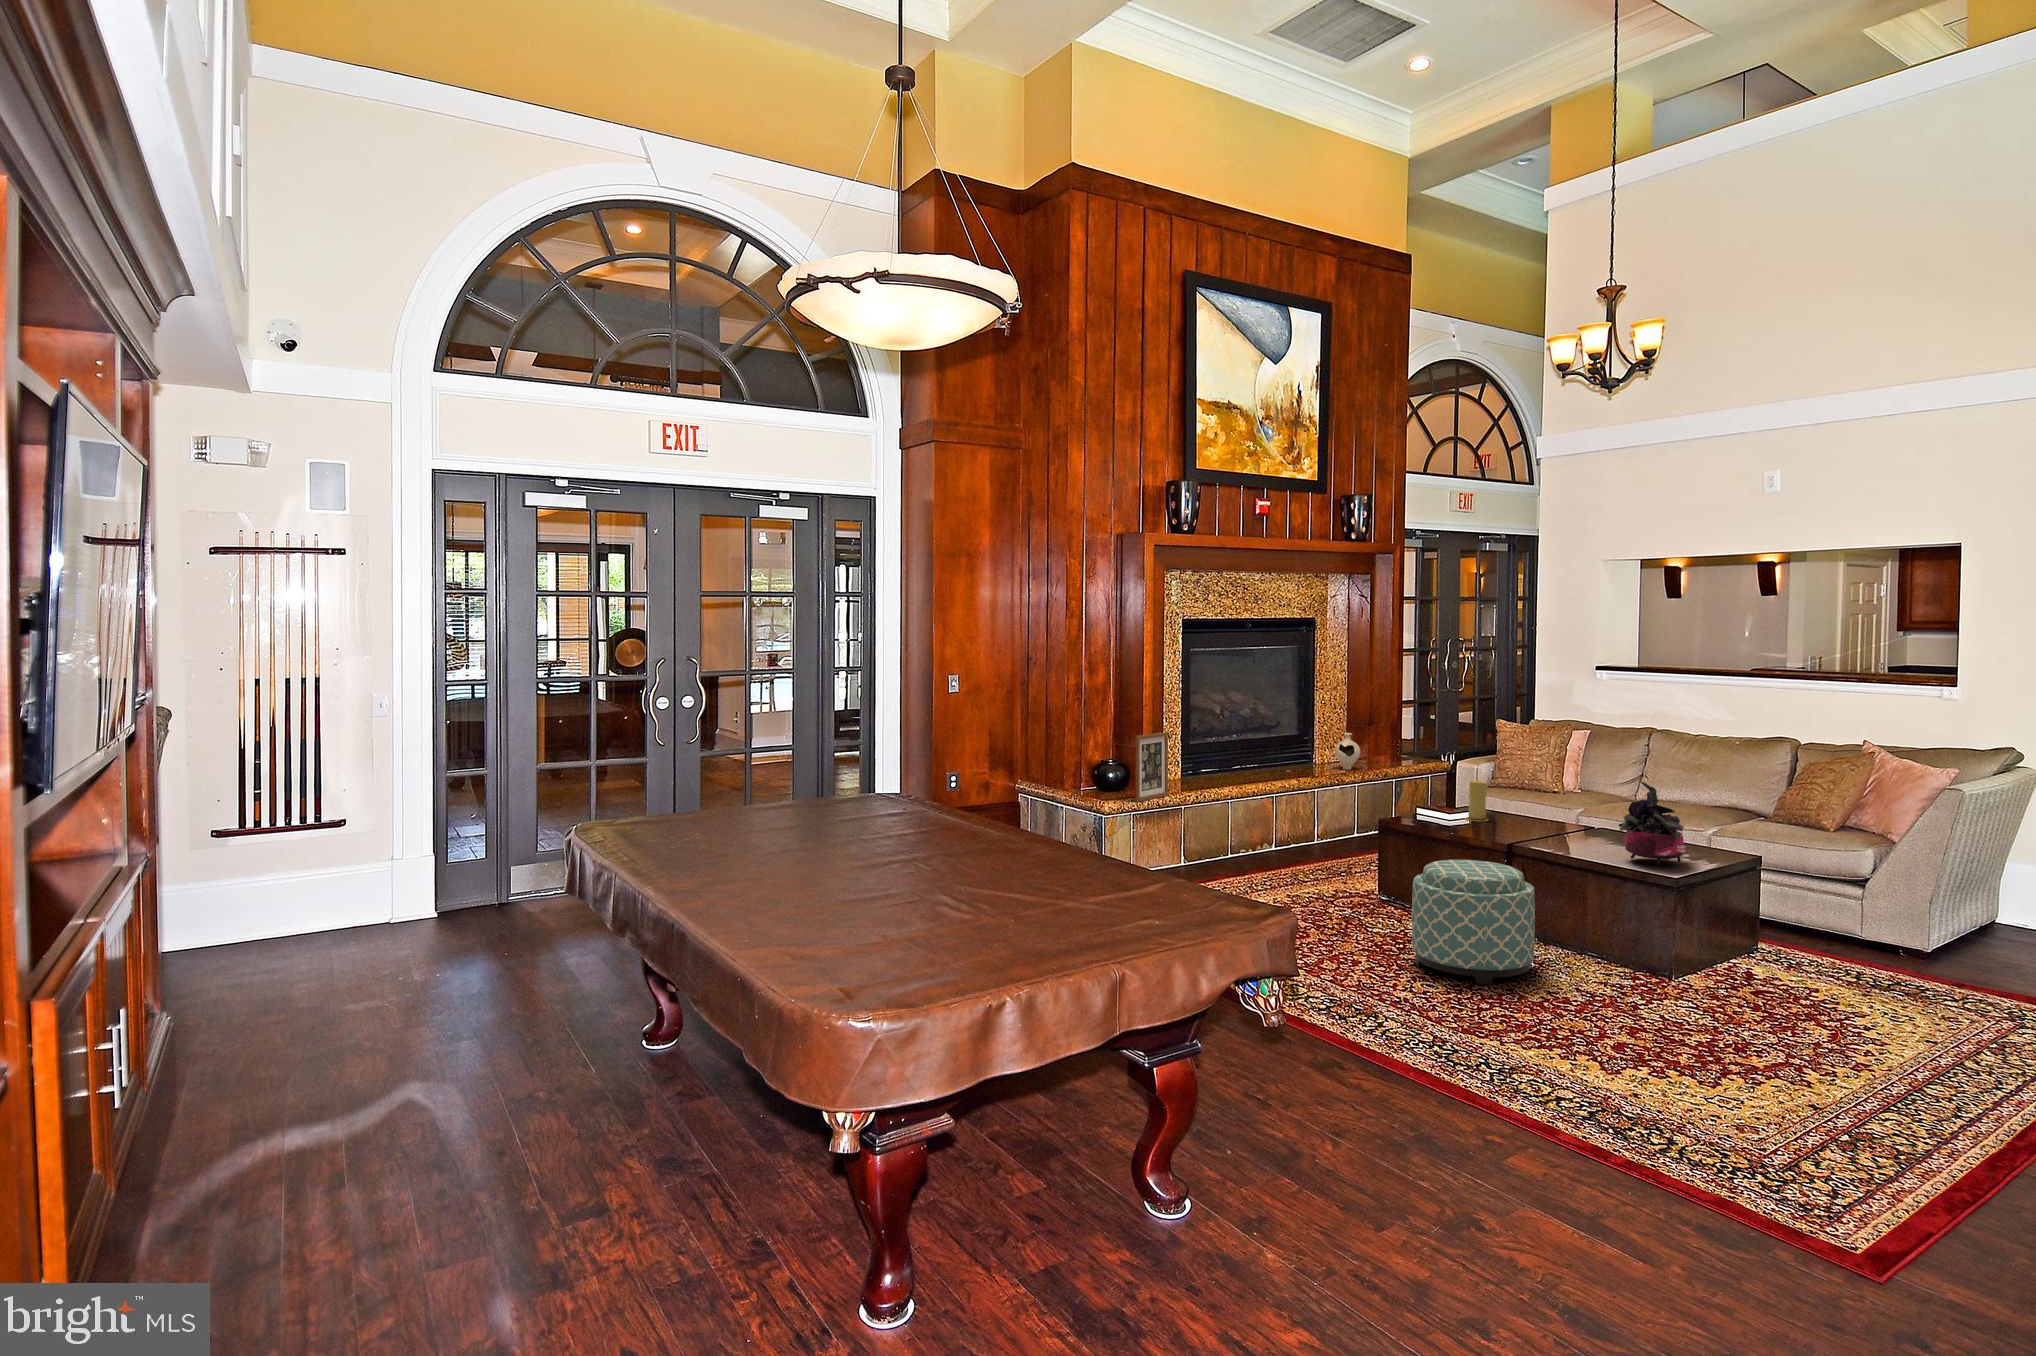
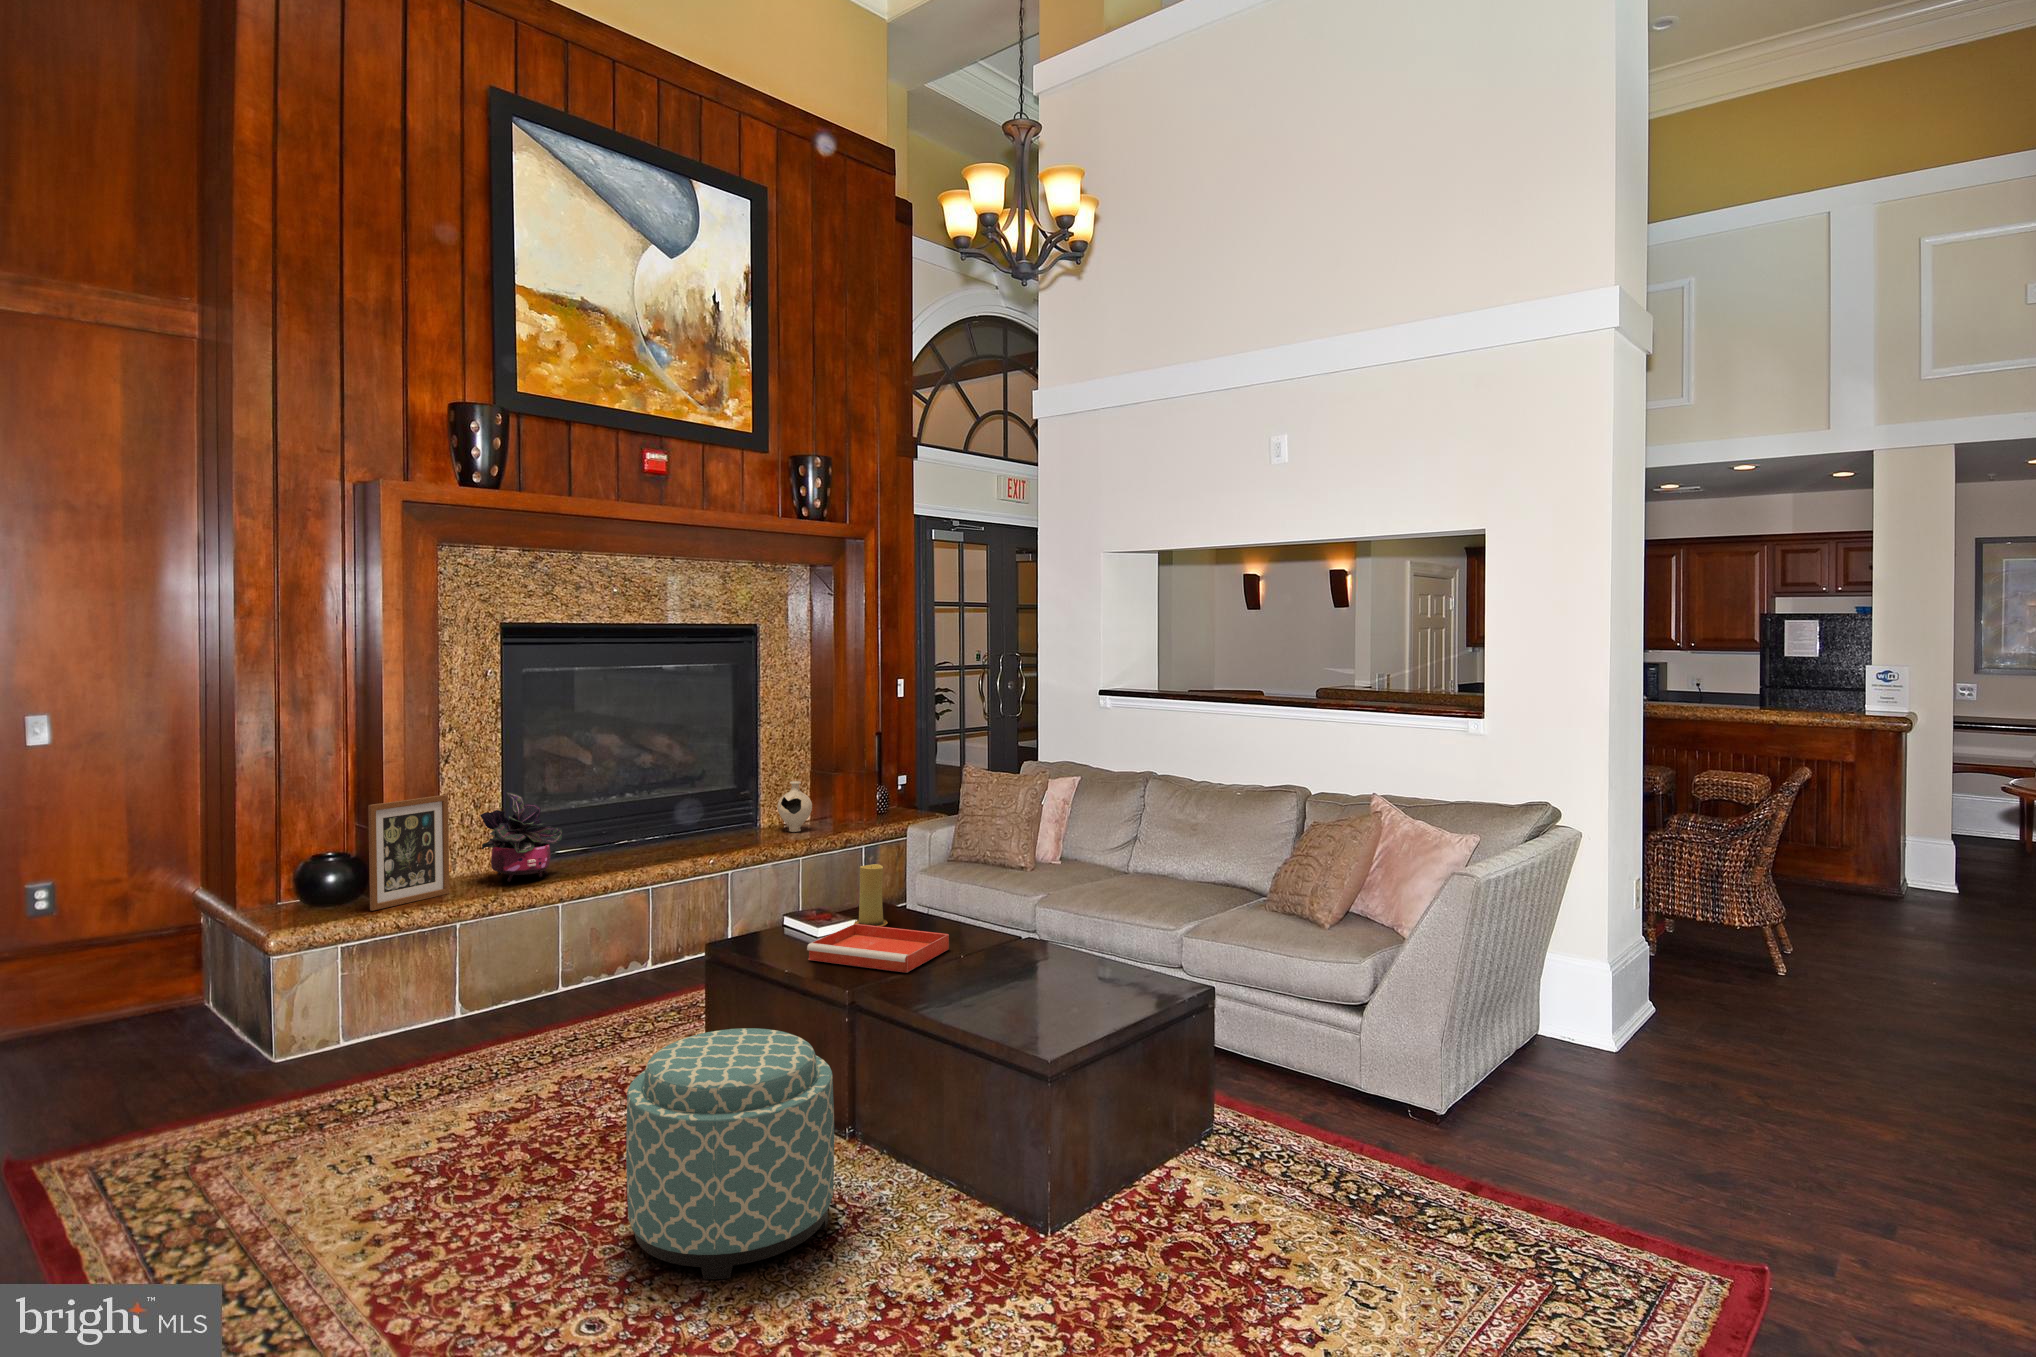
potted plant: present [1619,781,1685,865] -> present [480,792,562,882]
tray: none [1459,816,1549,842] -> present [807,924,949,972]

